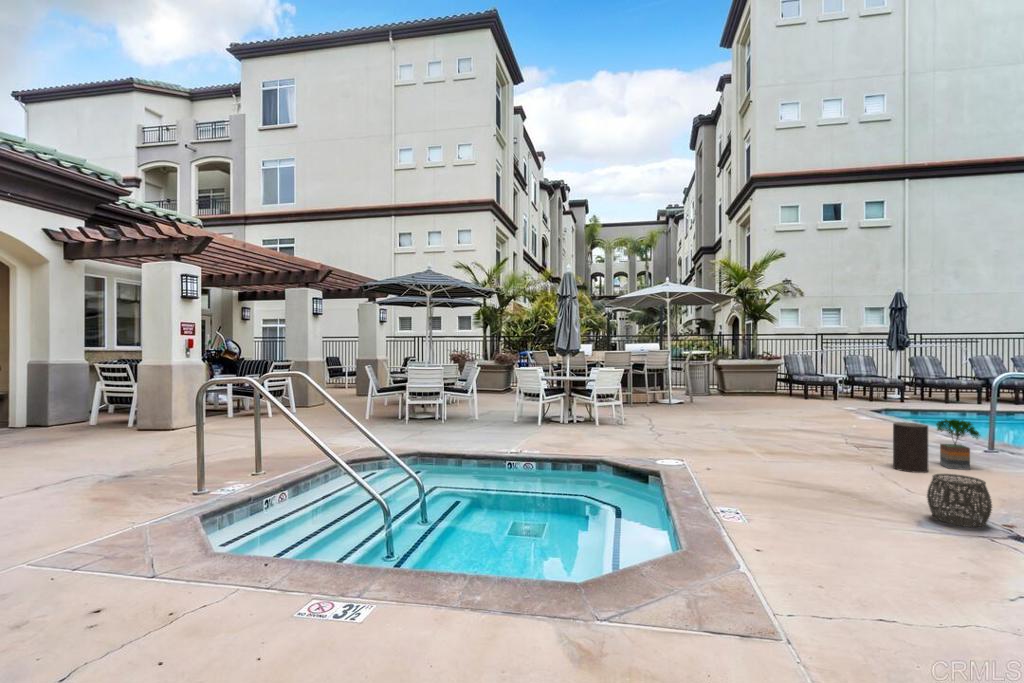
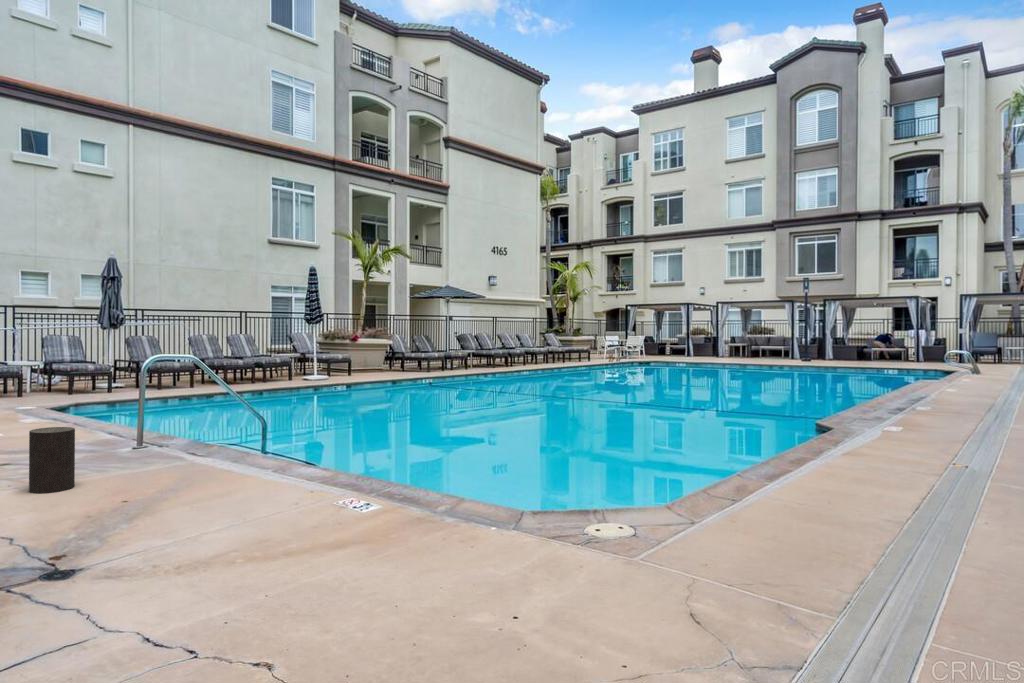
potted tree: present [936,419,980,470] -> none [89,415,139,477]
woven basket: present [927,474,992,527] -> none [20,495,100,566]

